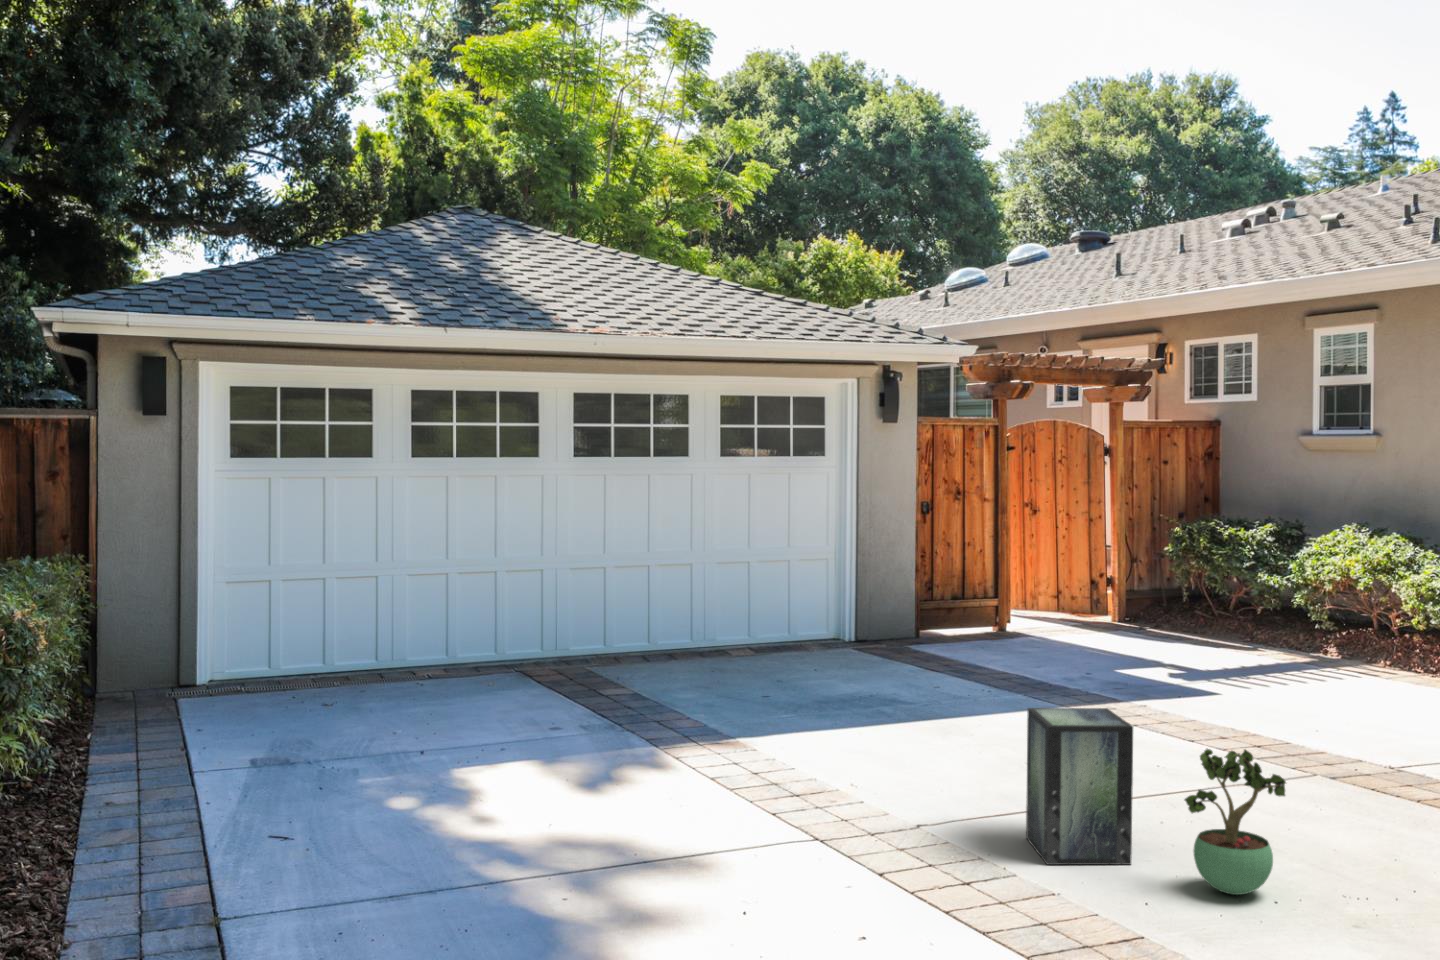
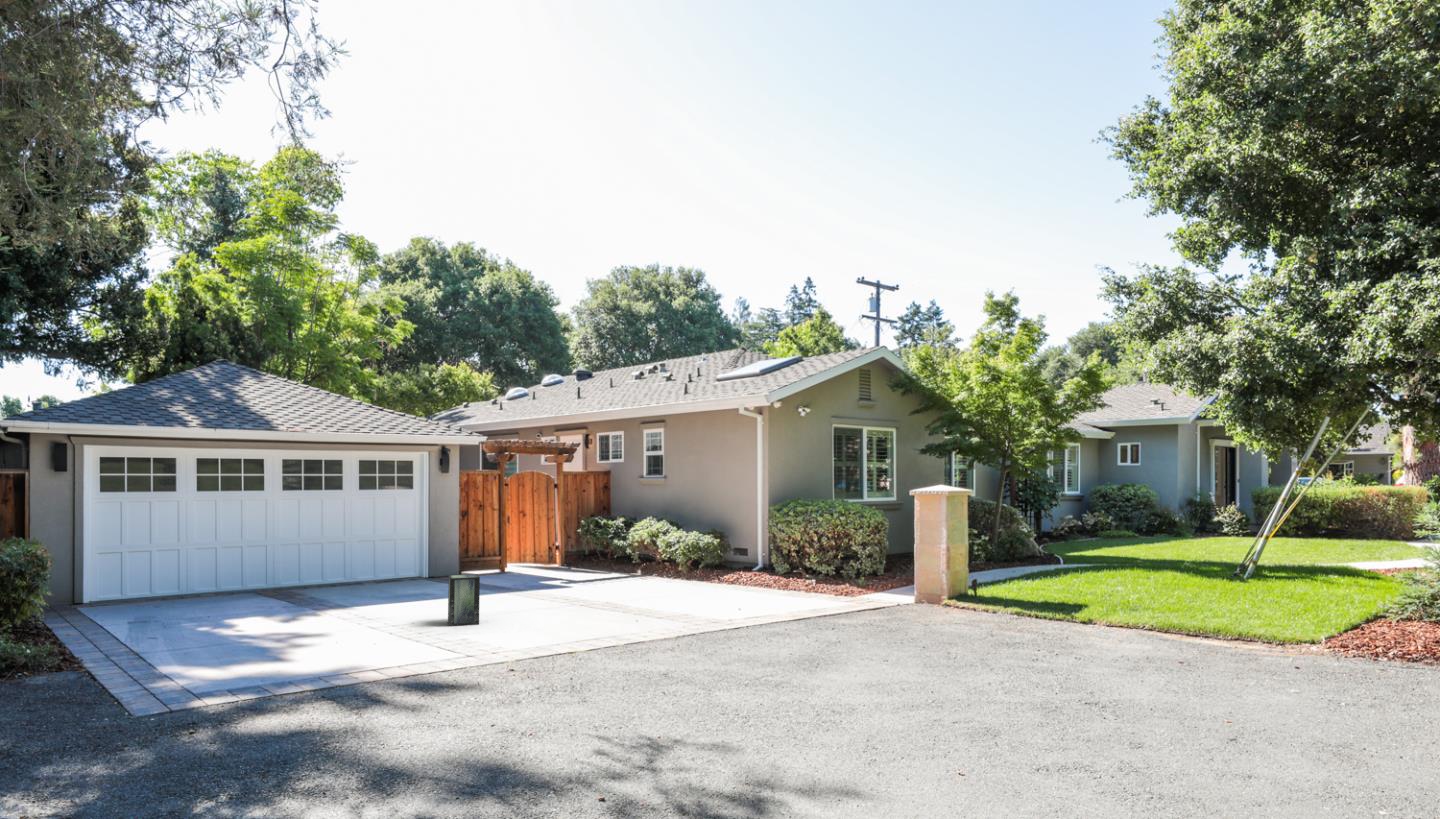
potted plant: present [1185,749,1286,895] -> none [491,580,520,627]

